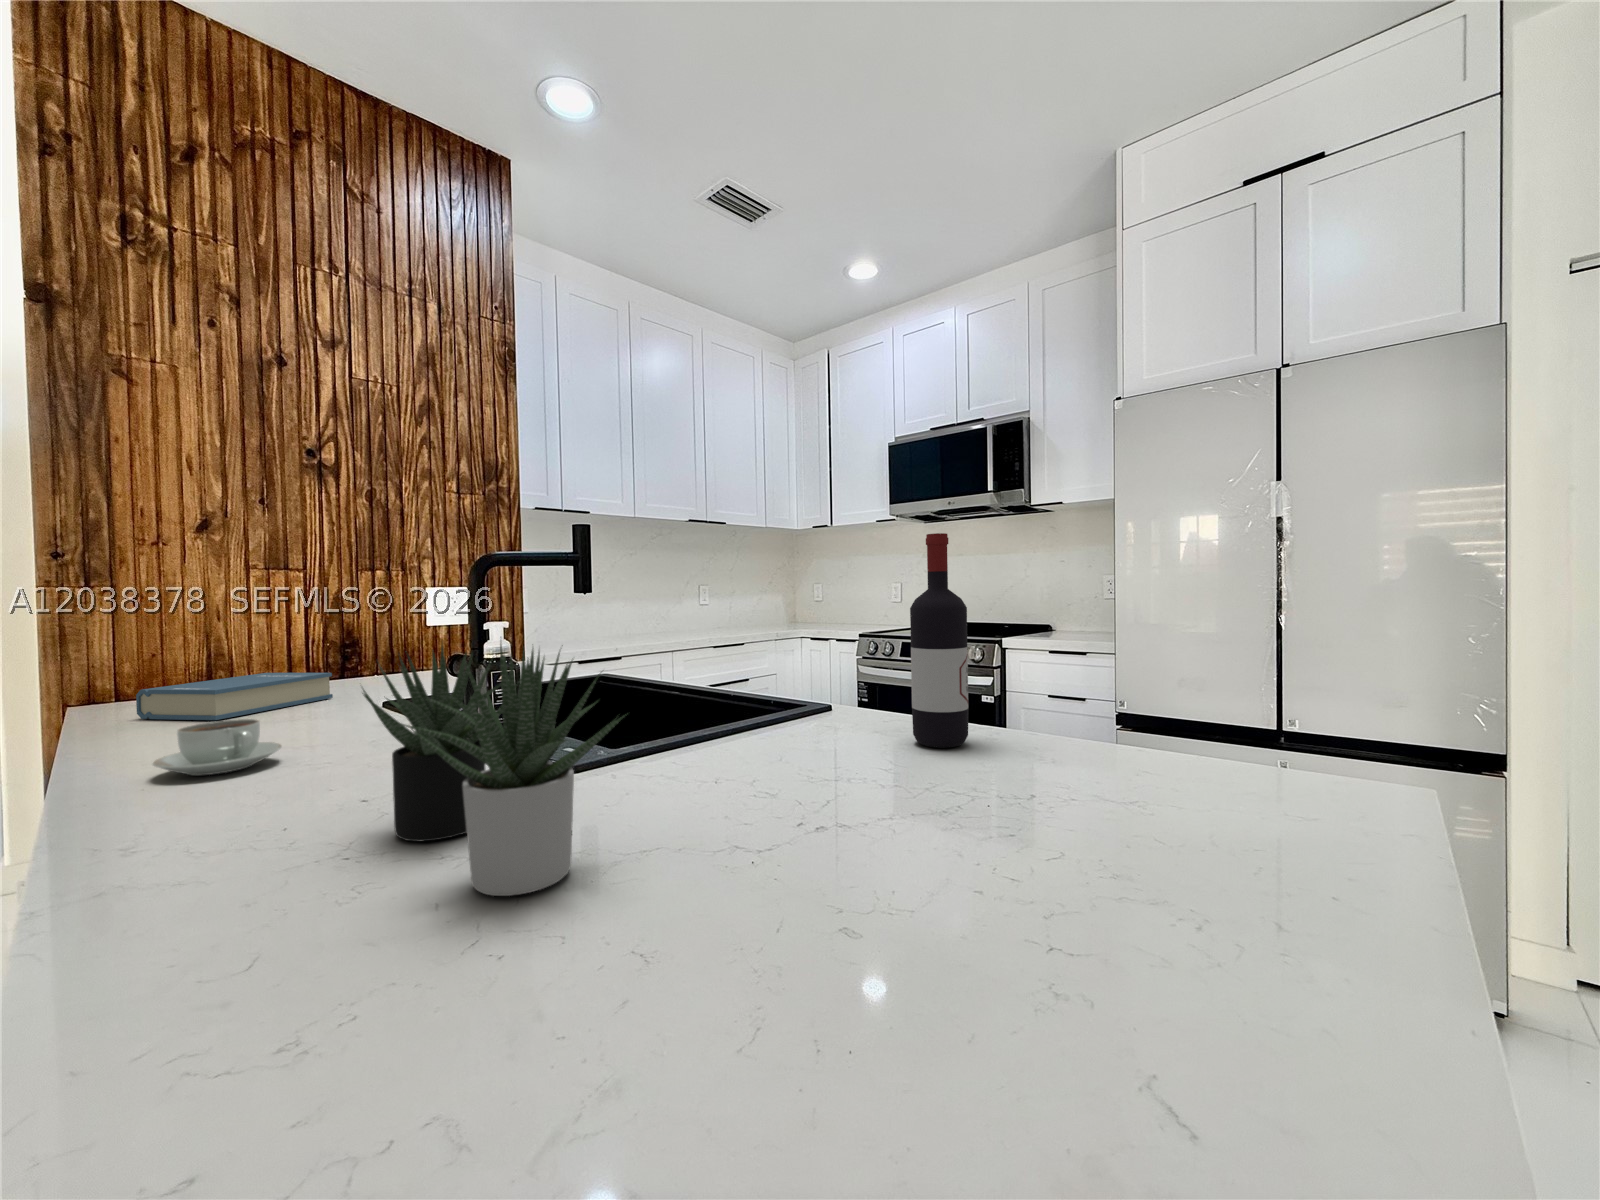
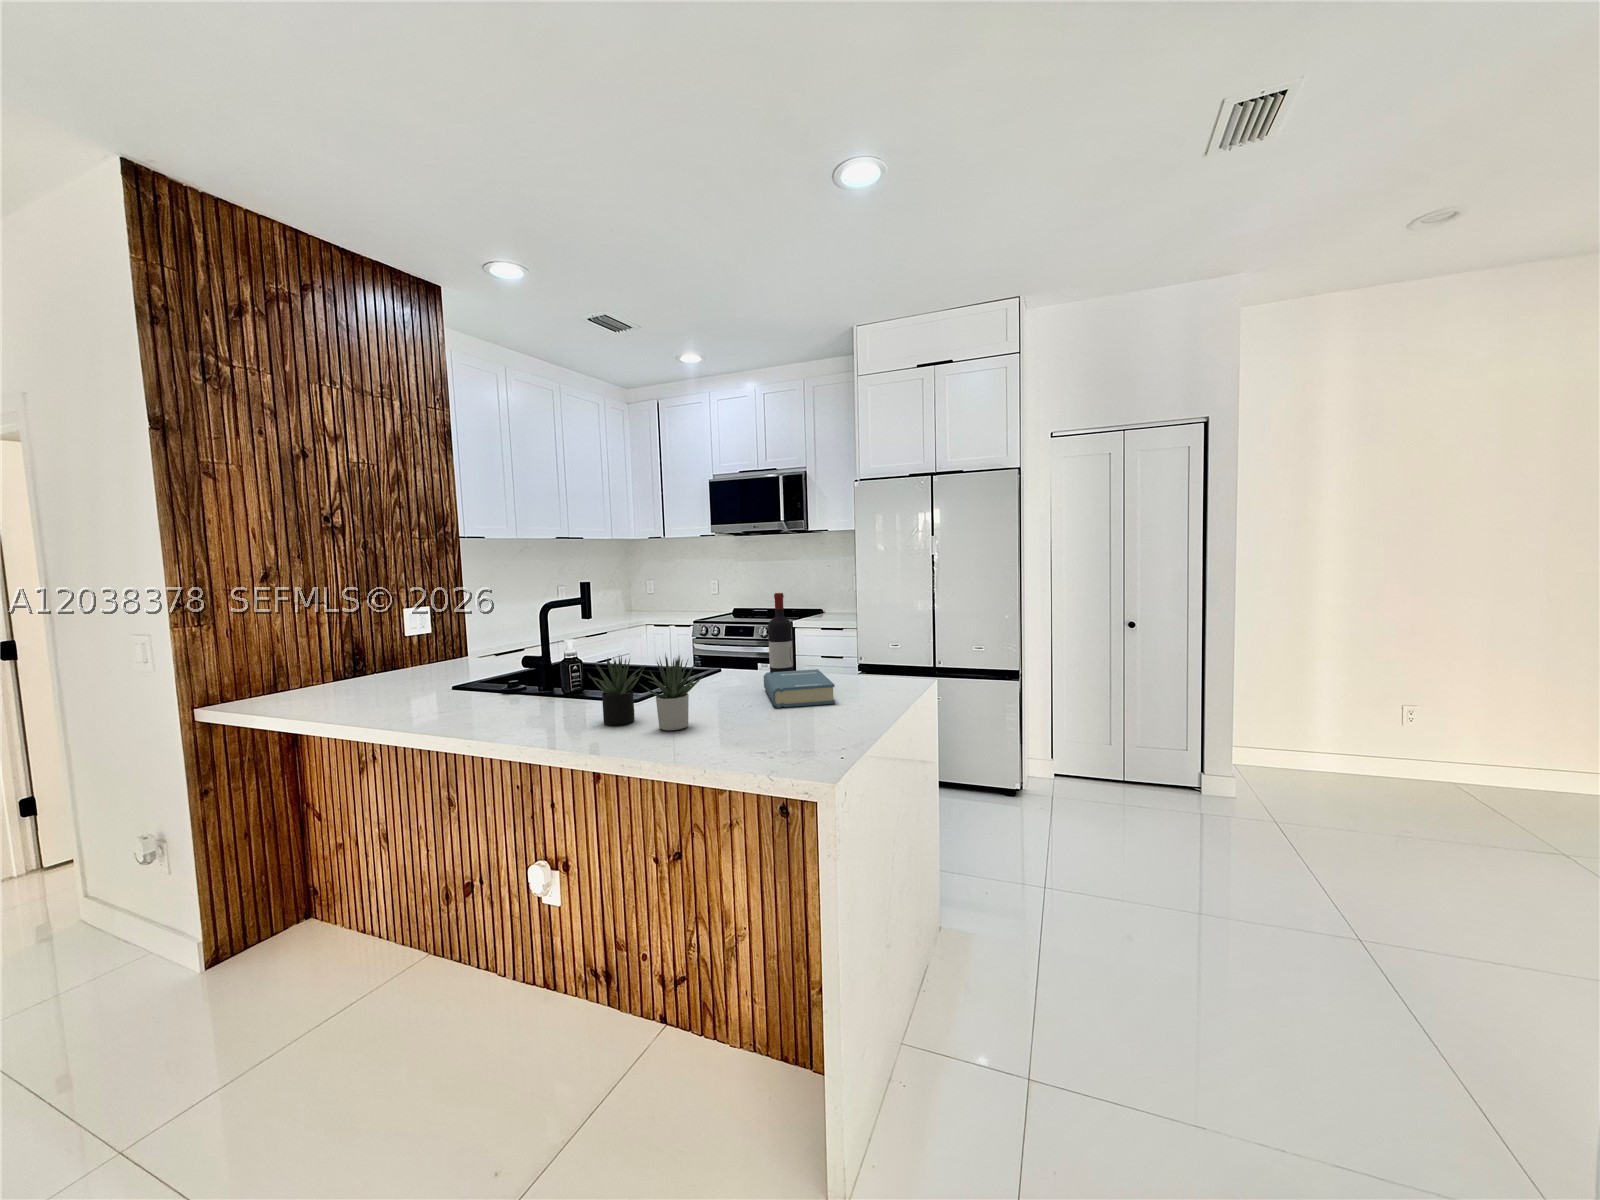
hardback book: present [136,673,333,720] -> present [764,669,835,708]
coffee cup: present [153,719,282,776] -> none [431,695,484,722]

